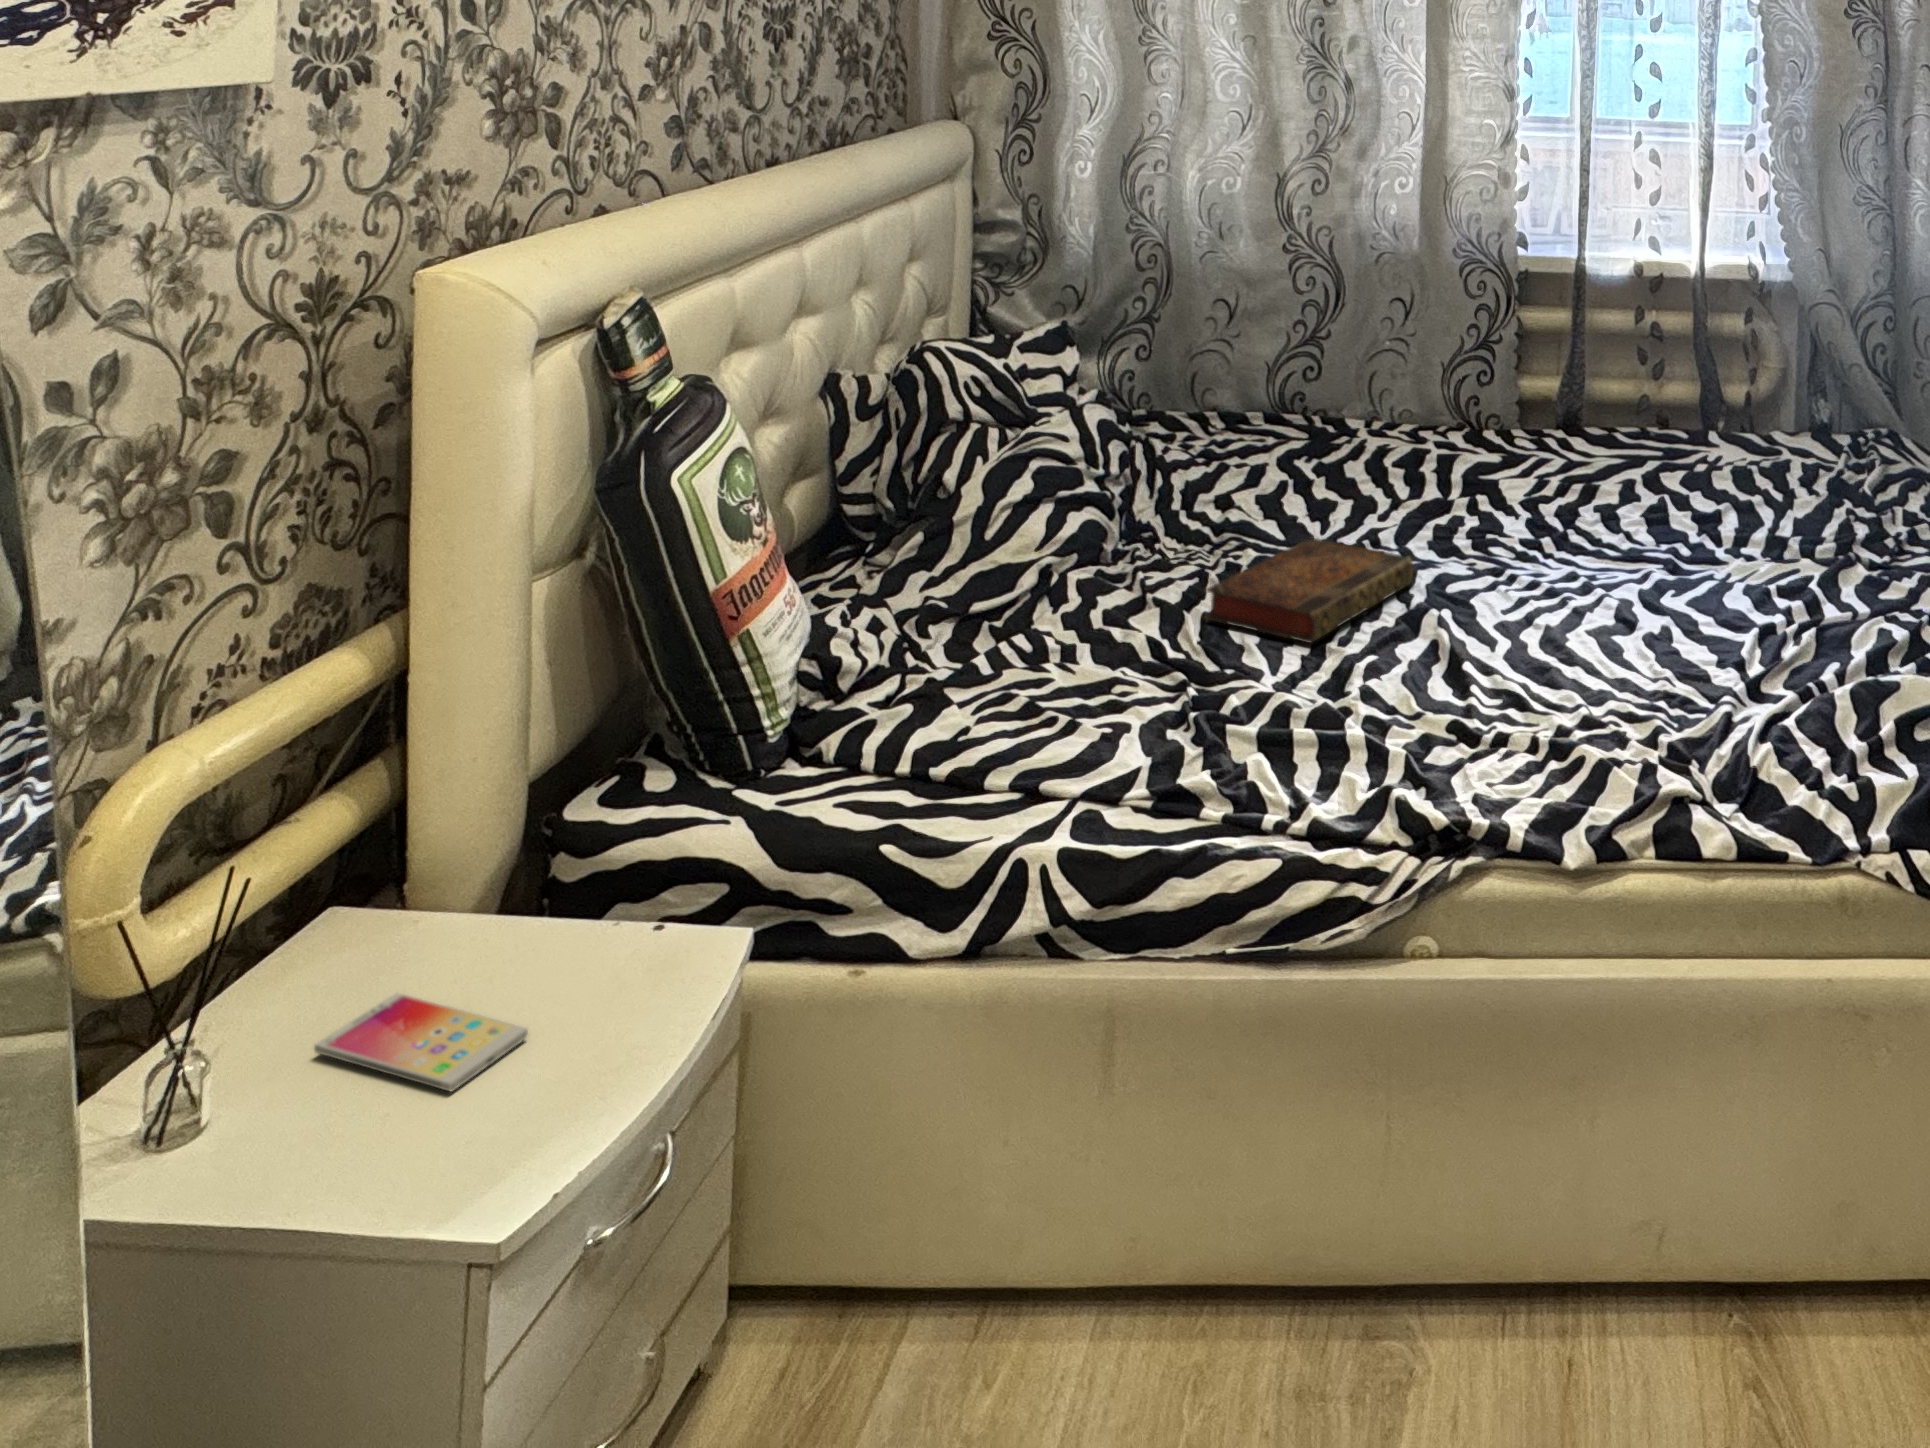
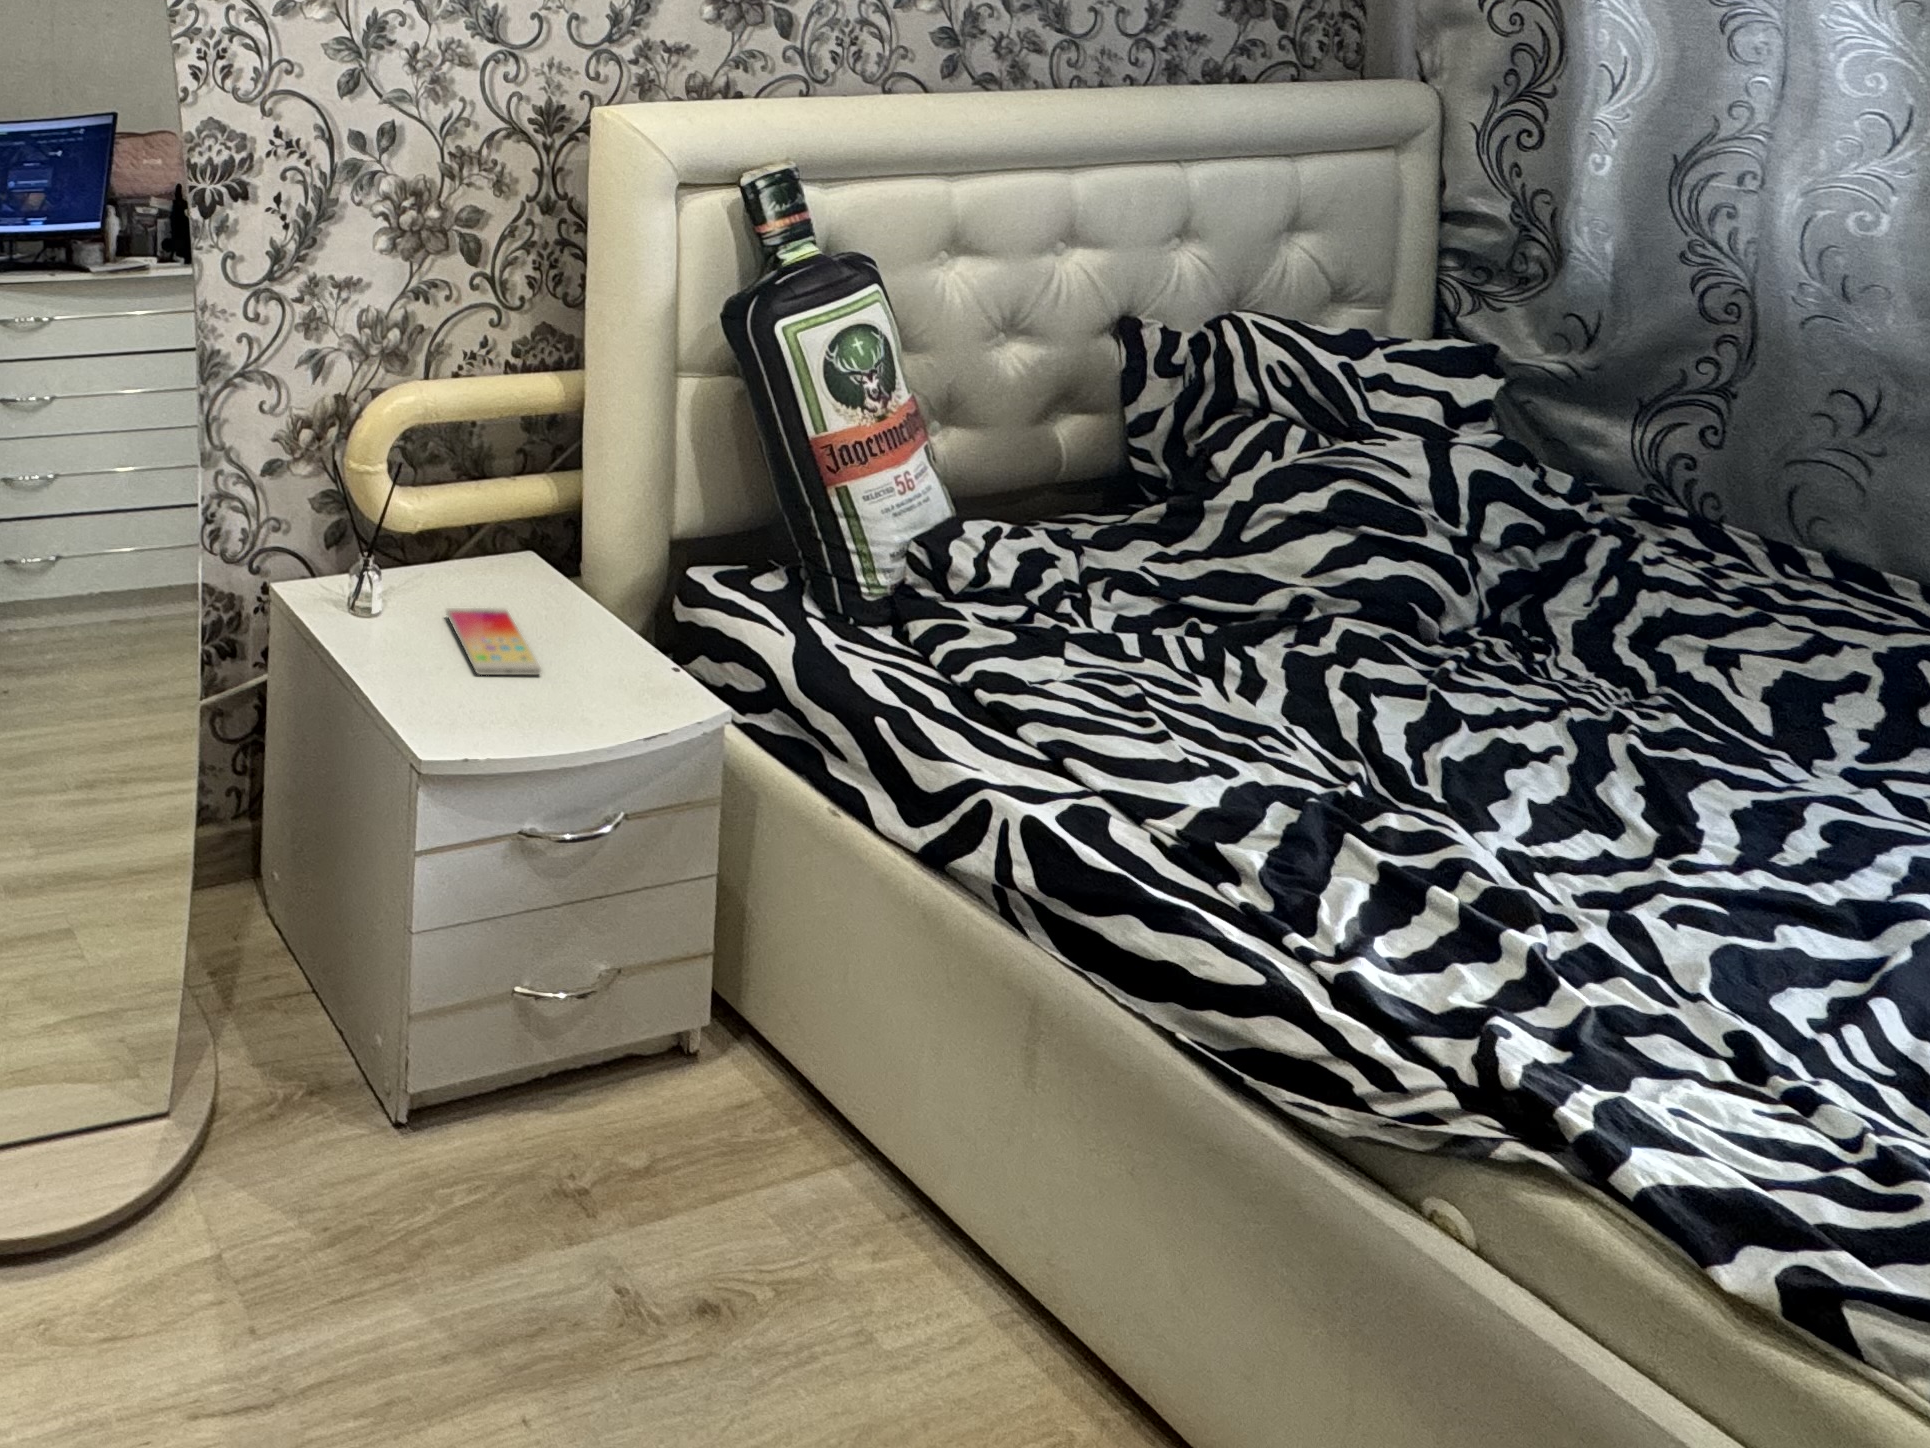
book: present [1205,538,1413,643] -> none [1471,687,1922,854]

